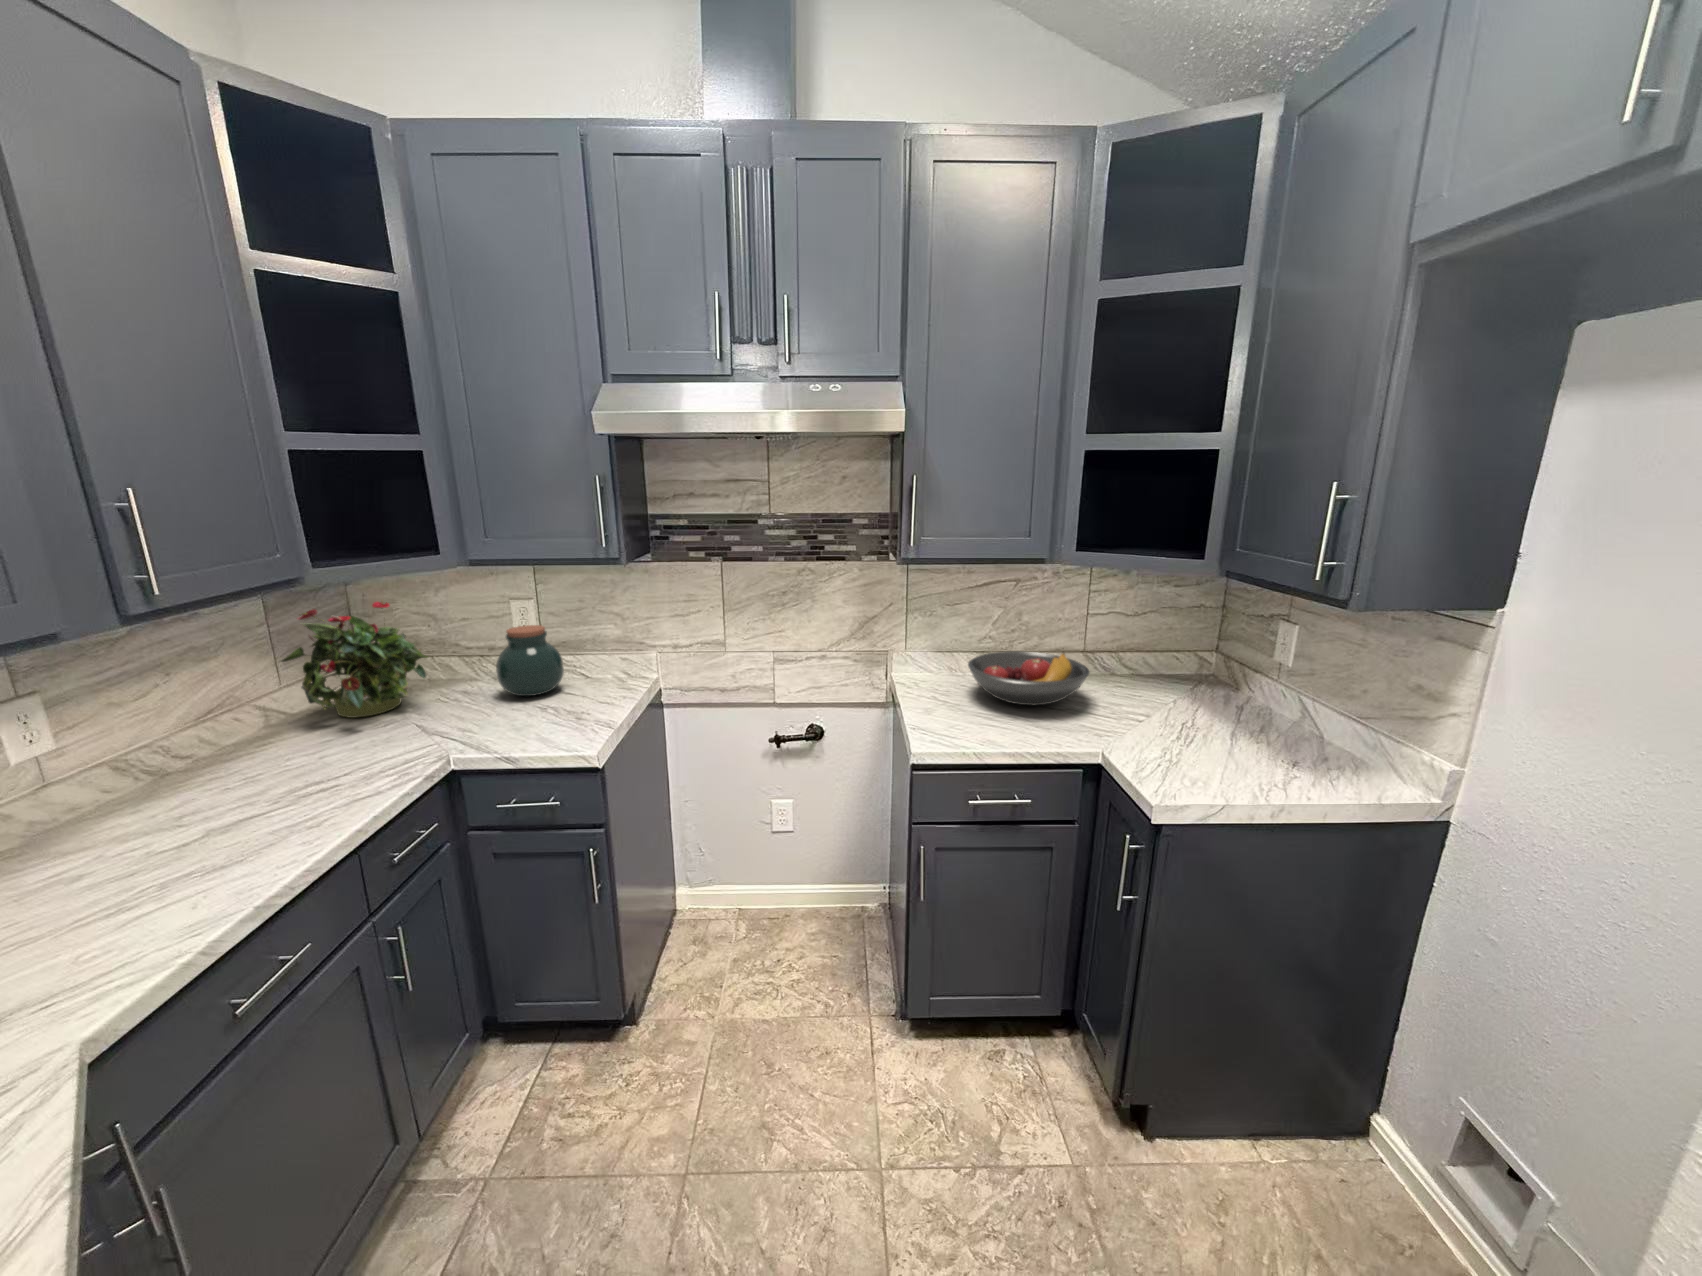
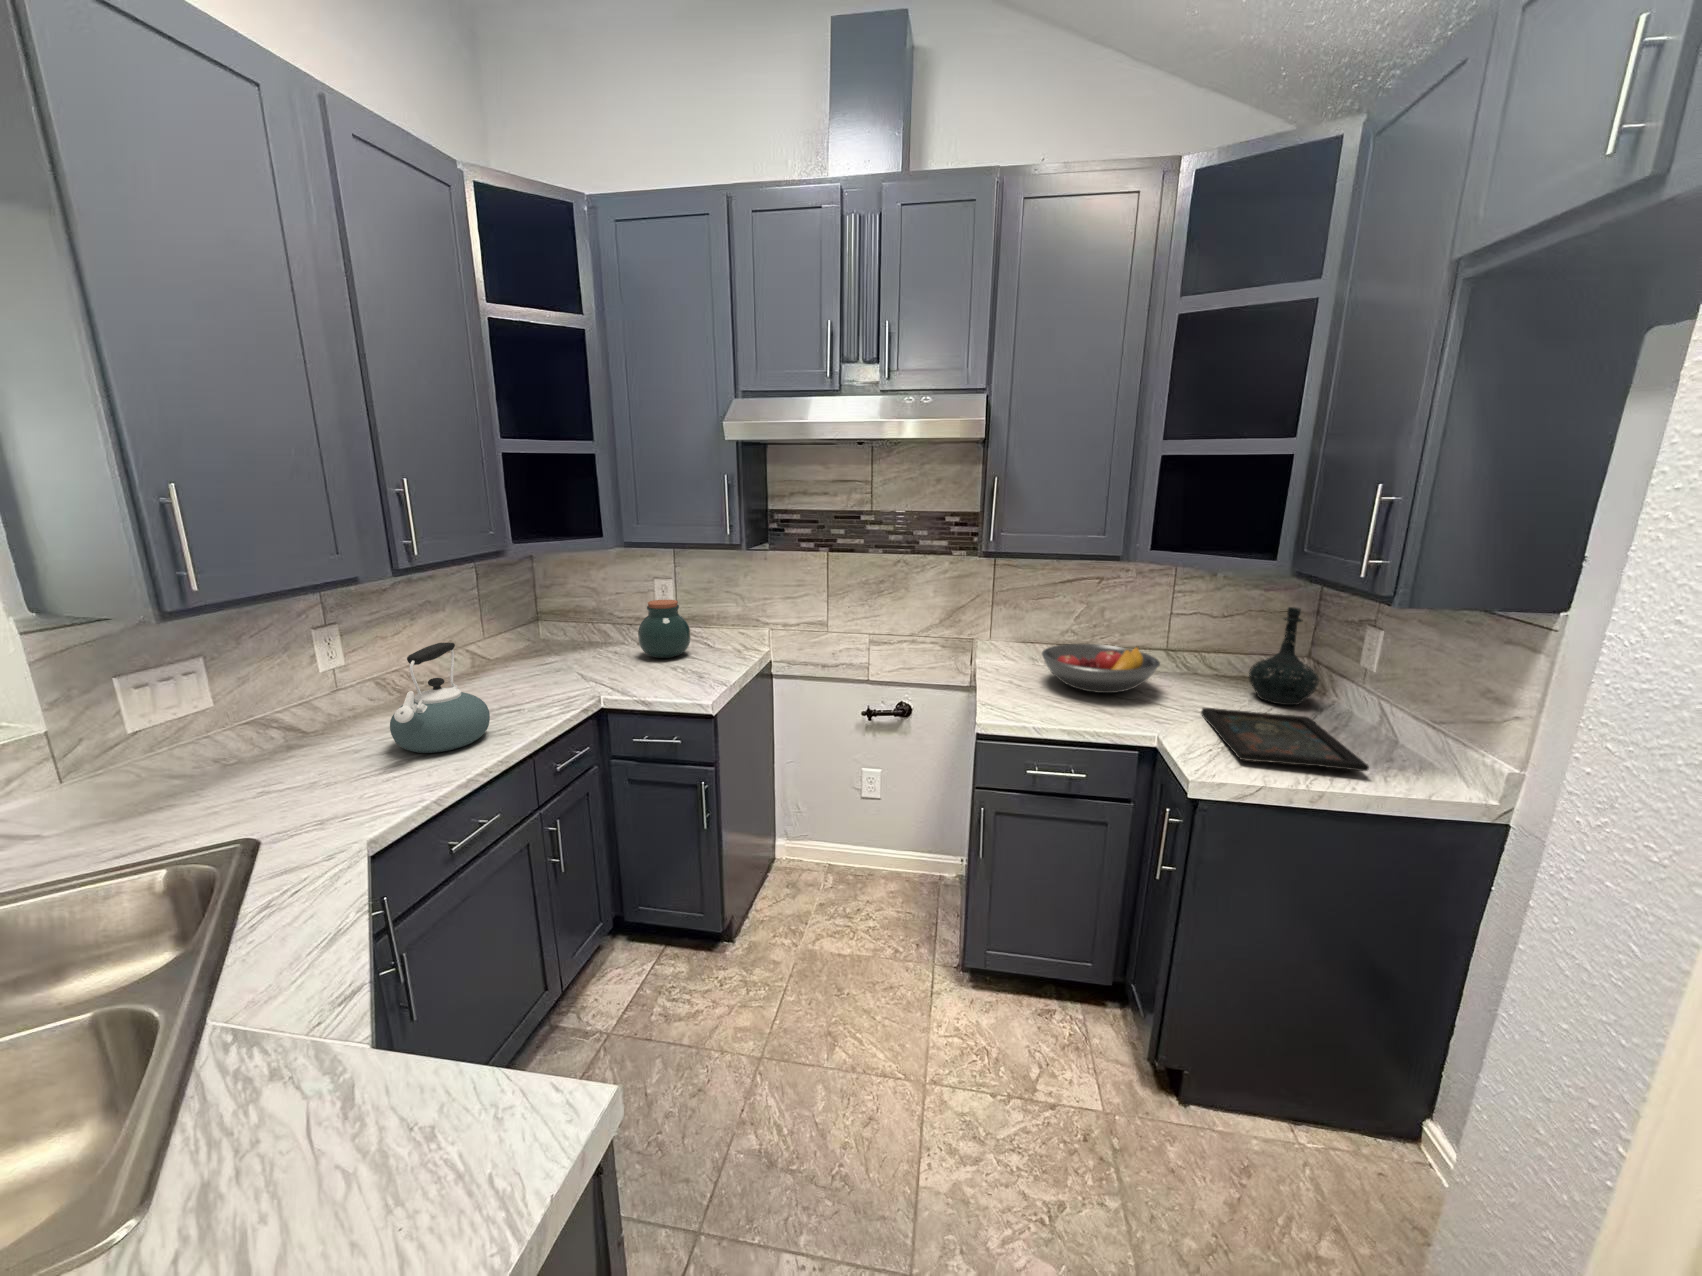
potted plant: present [281,602,427,718] -> none [485,573,588,665]
bottle: none [1171,606,1239,705] -> present [1249,607,1319,705]
kettle: none [114,712,282,875] -> present [390,643,490,753]
tray: none [1137,715,1318,778] -> present [1201,708,1369,771]

